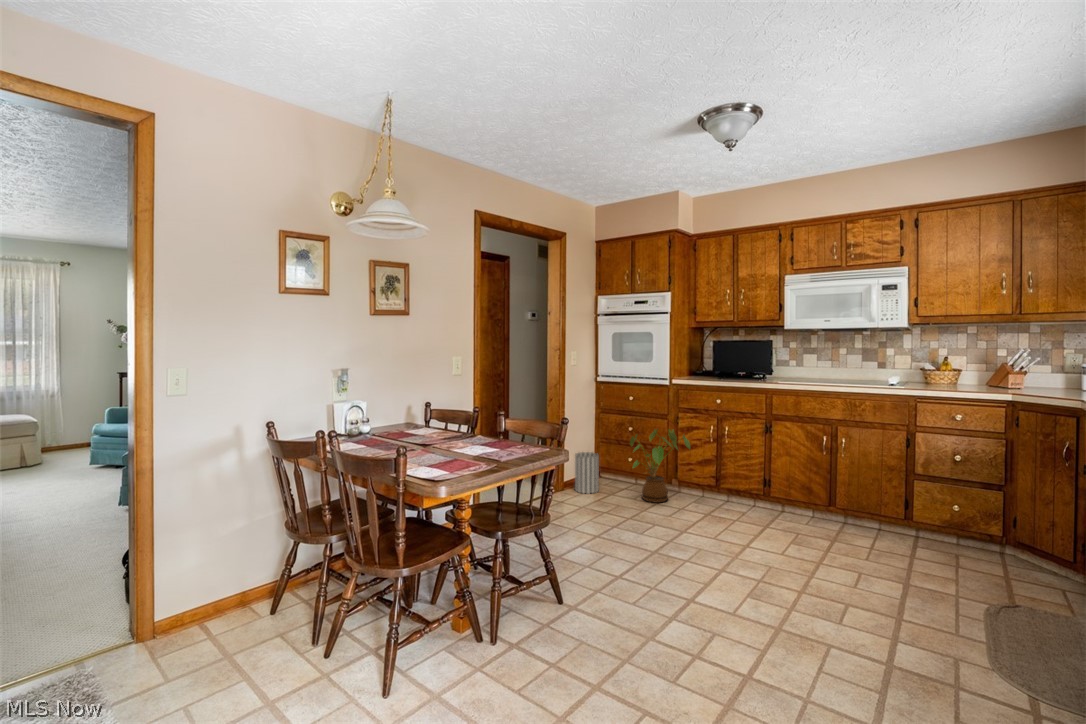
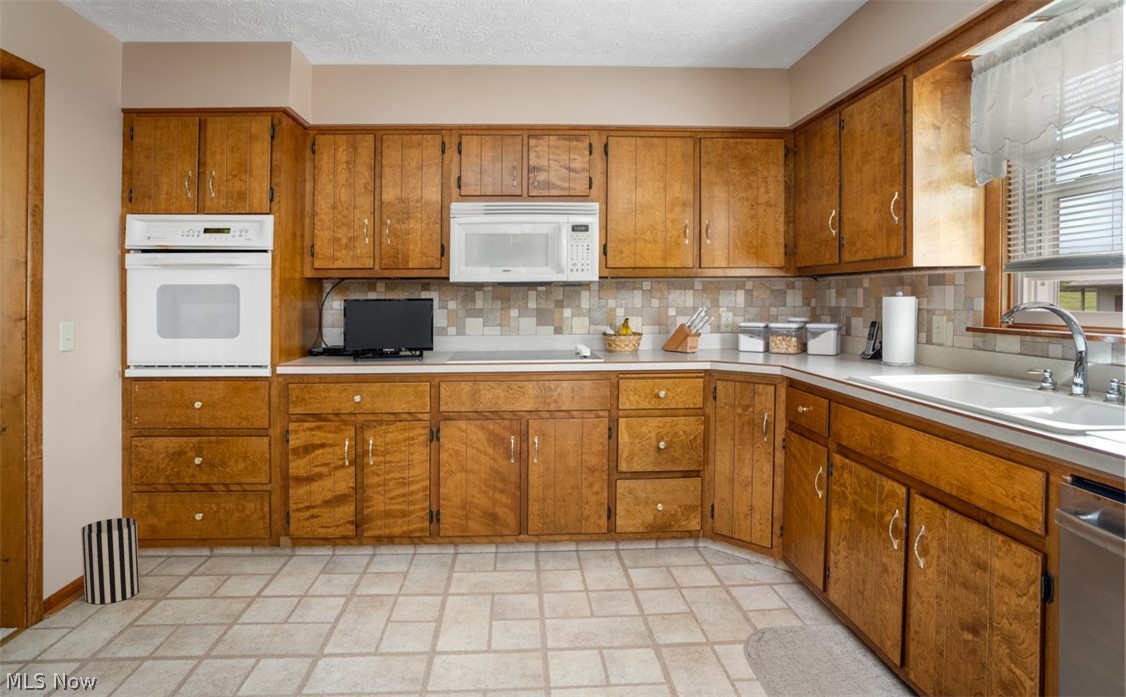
house plant: present [630,429,690,503] -> none [204,452,317,588]

